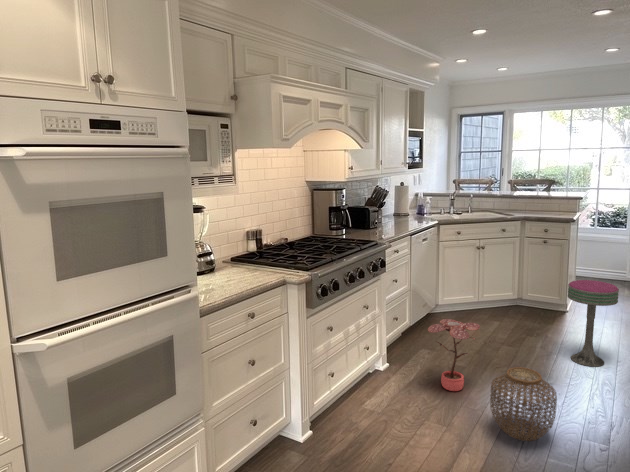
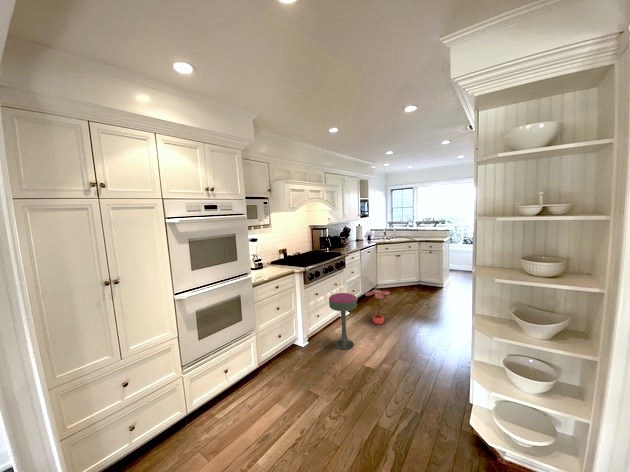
bar stool: present [568,280,619,367] -> present [329,293,357,349]
woven basket: present [490,367,557,441] -> none [392,311,423,347]

